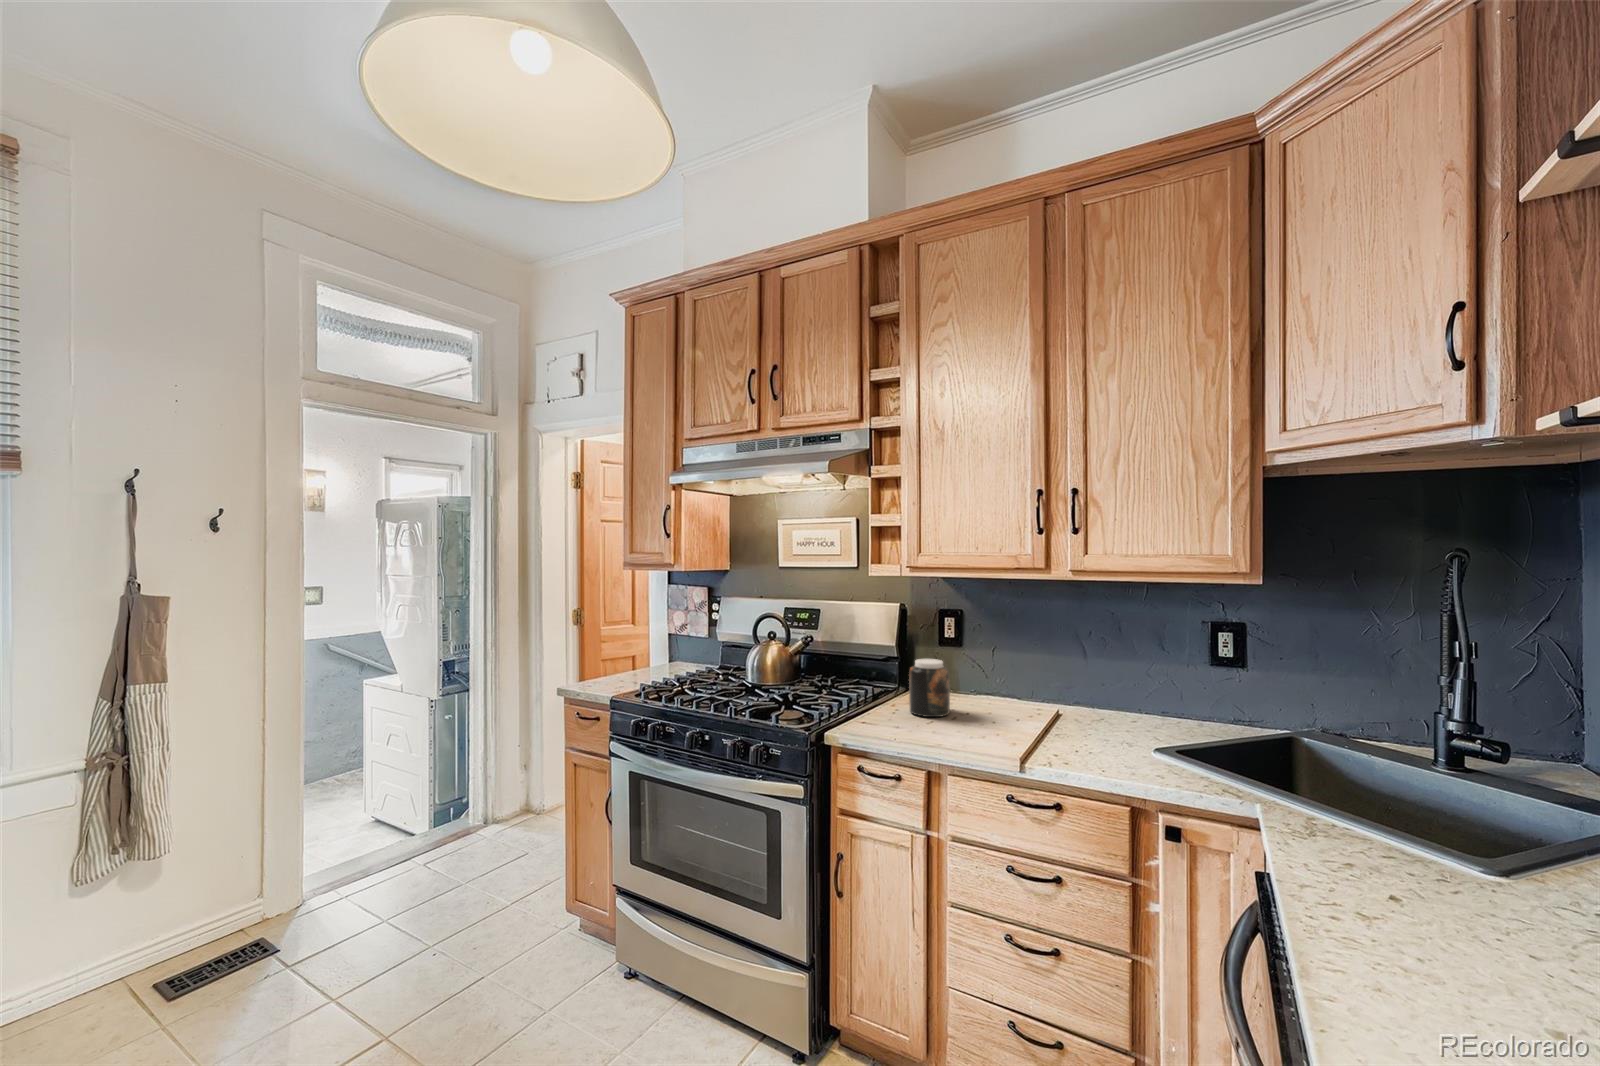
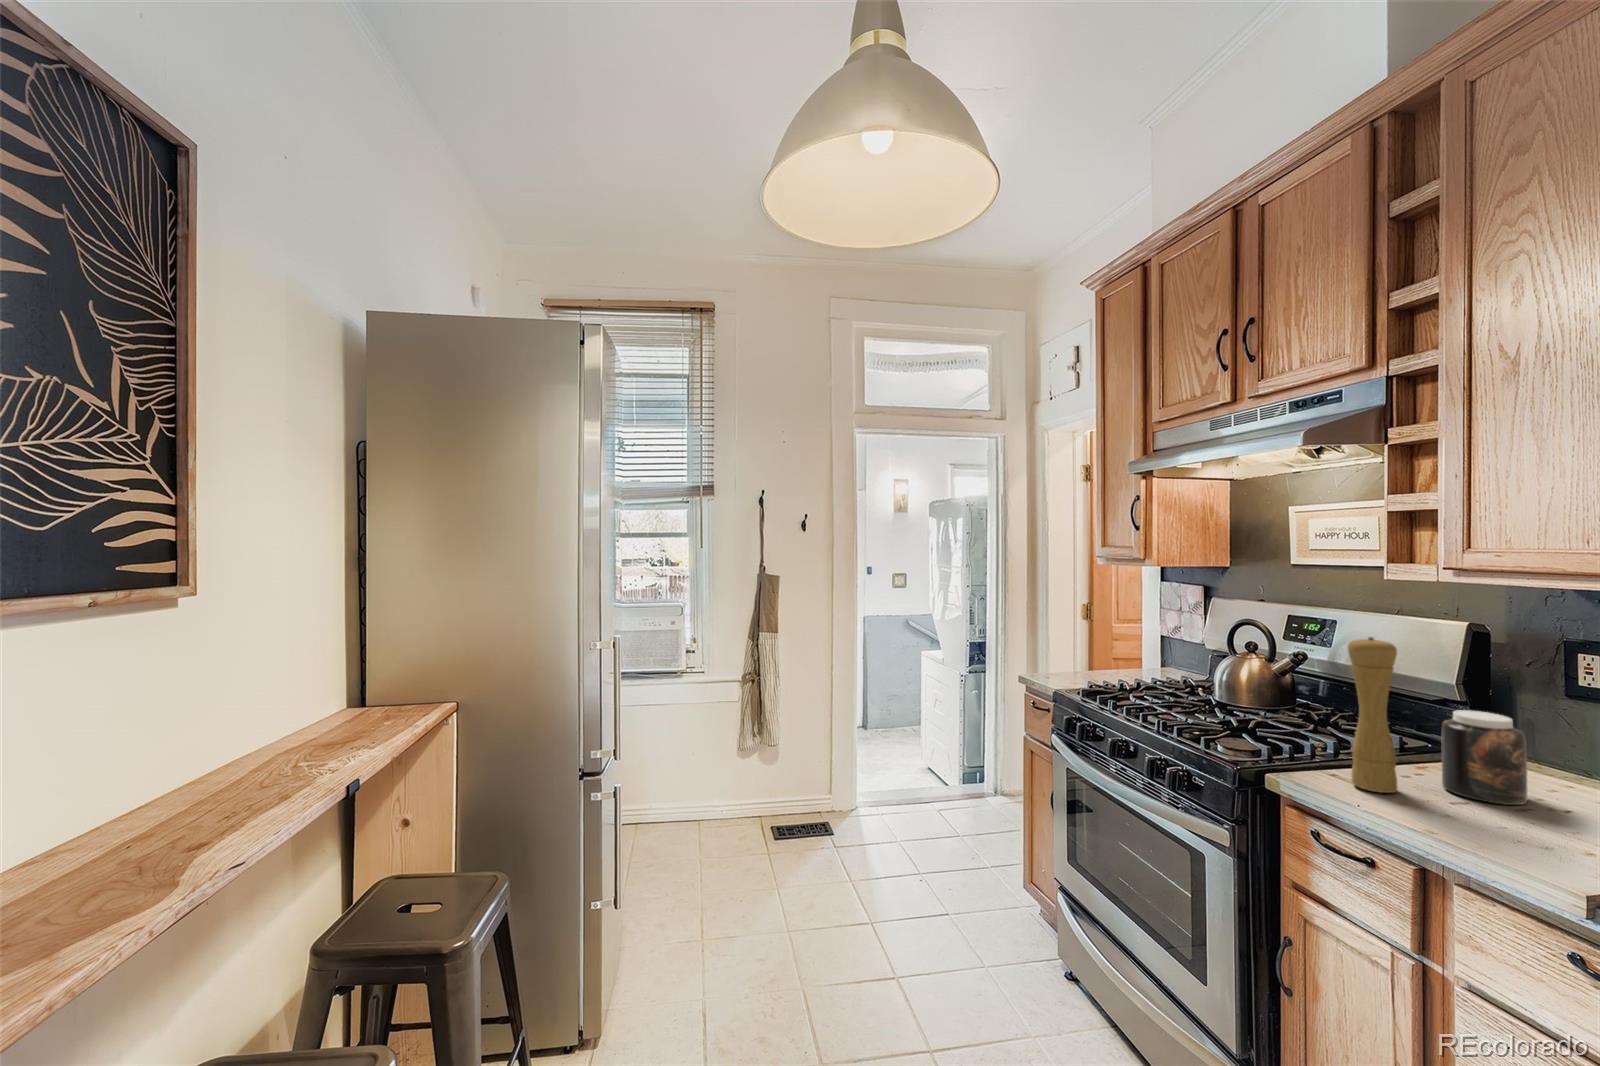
pepper mill: none [869,616,897,727] -> present [1348,637,1398,793]

